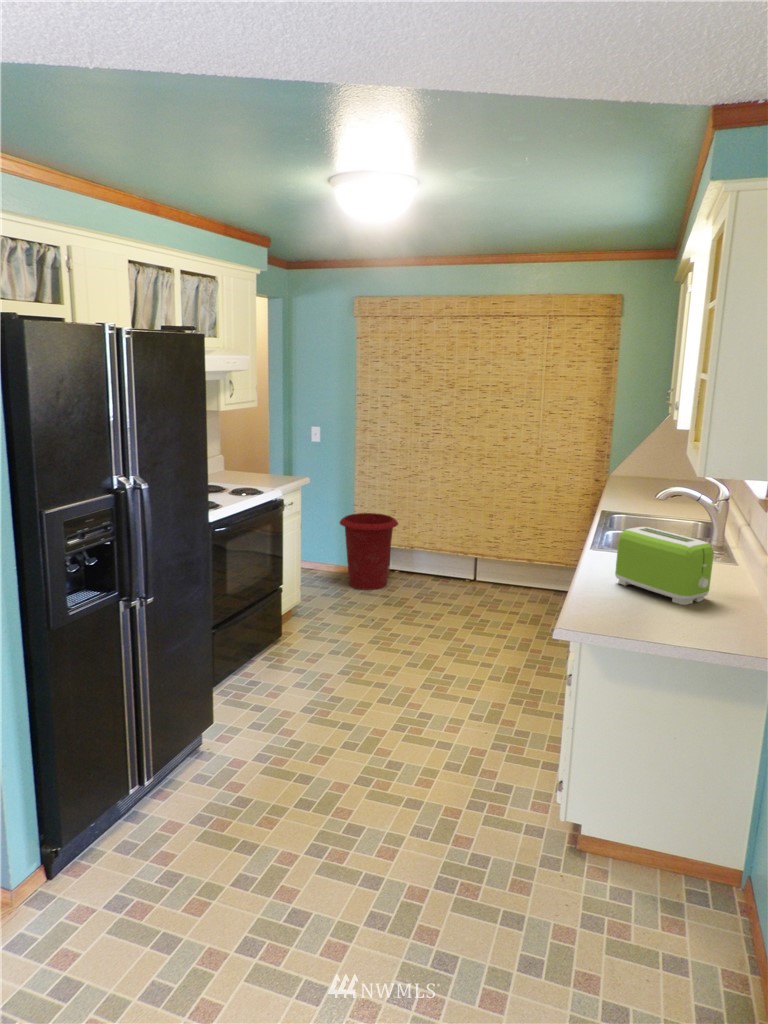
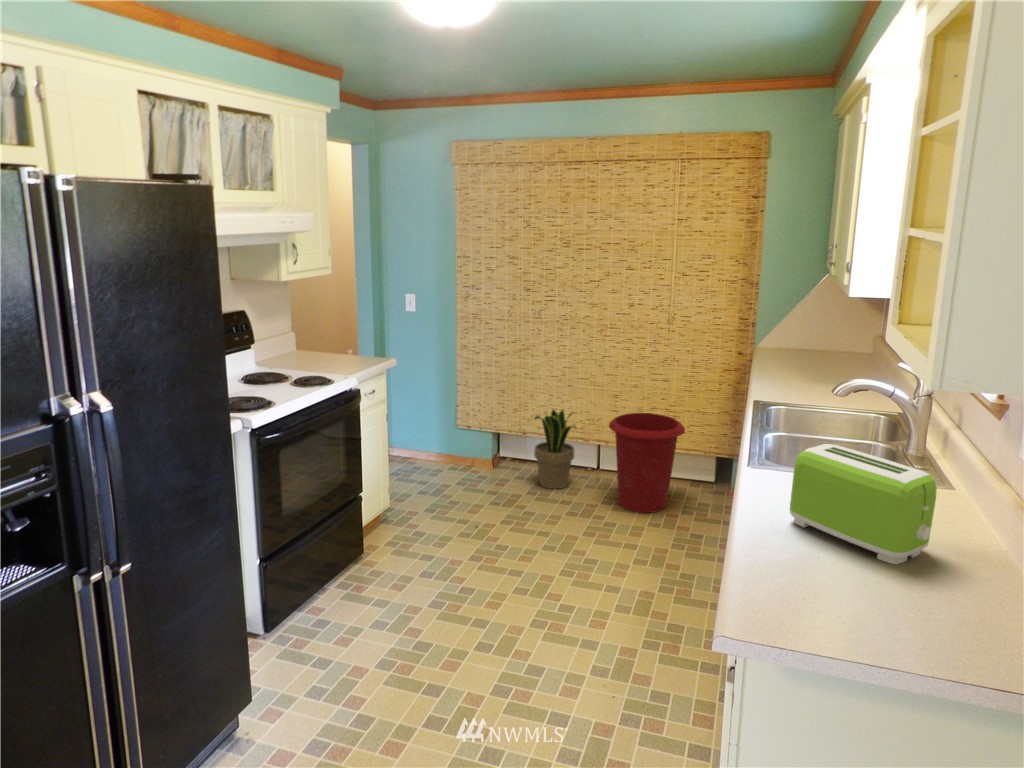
waste bin: present [340,513,398,590] -> present [609,413,685,513]
potted plant: none [420,525,458,595] -> present [534,410,576,489]

